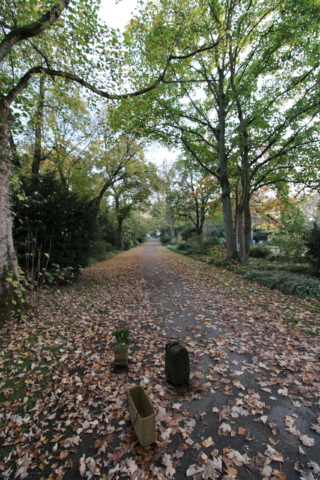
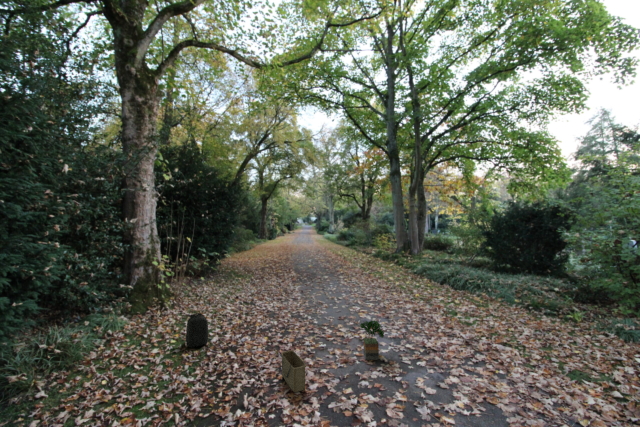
potted tree: present [112,329,132,365] -> present [360,321,384,360]
backpack: present [165,341,190,385] -> present [186,313,208,348]

